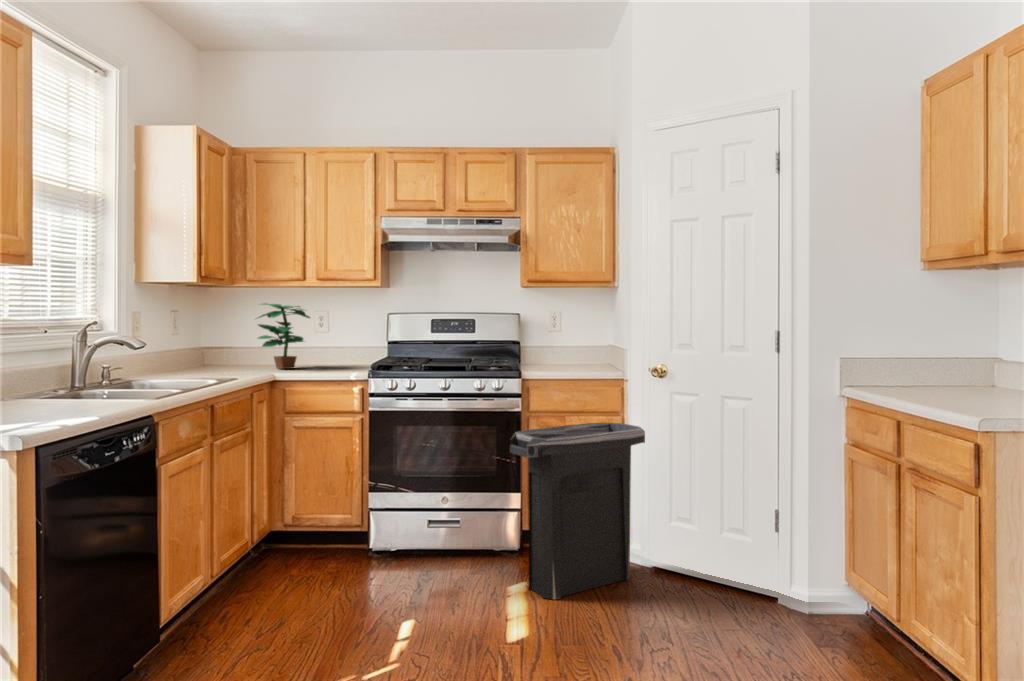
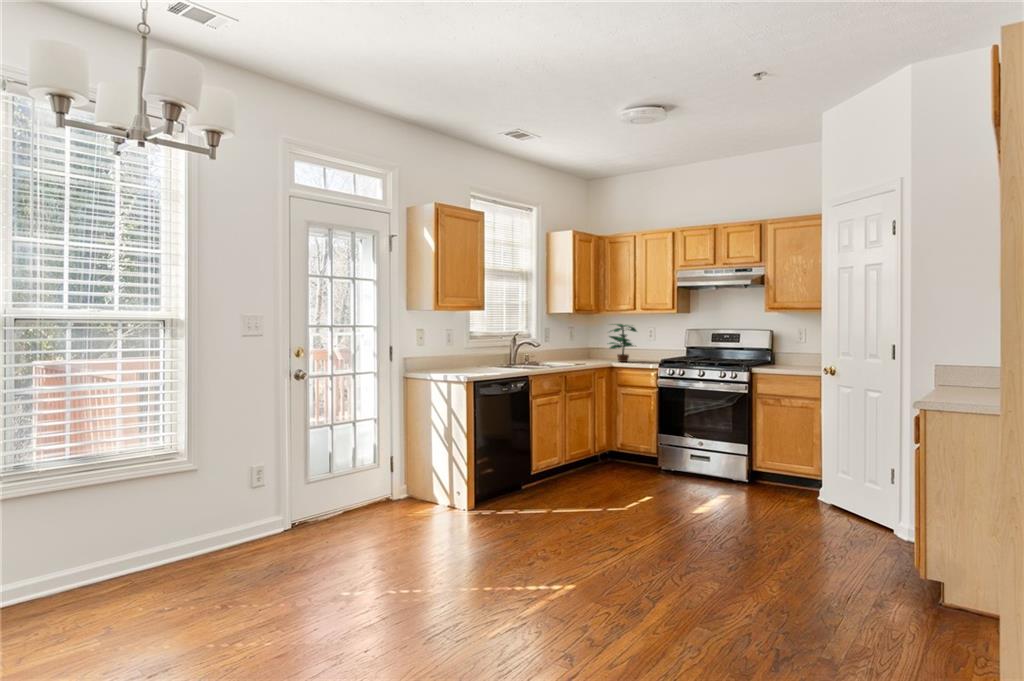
trash can: present [510,423,645,599] -> none [721,403,824,508]

